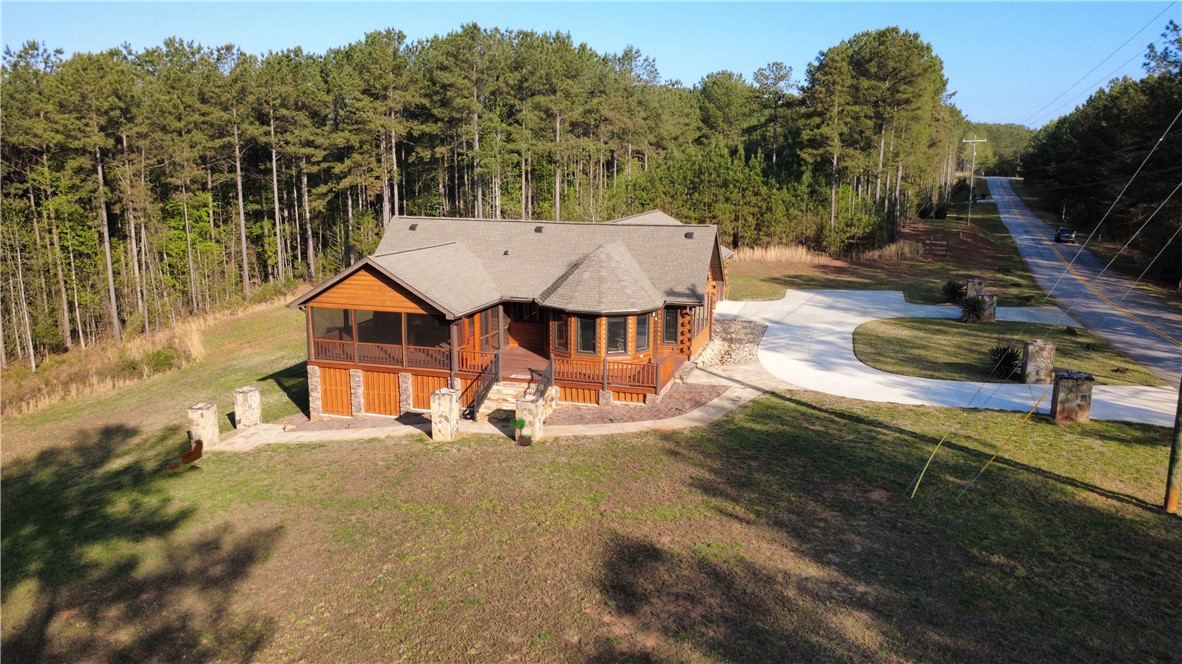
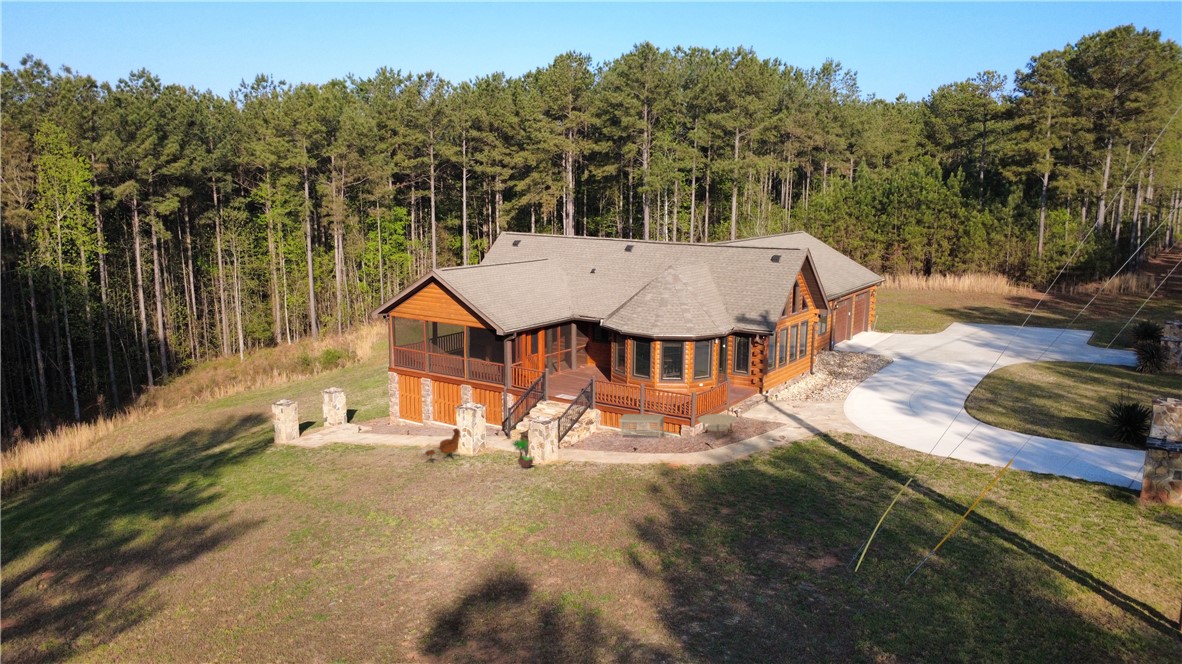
round table: none [656,379,692,401] -> present [698,414,737,439]
storage bench: none [585,385,627,410] -> present [619,414,664,438]
lounge chair: present [167,439,203,475] -> present [425,429,460,460]

